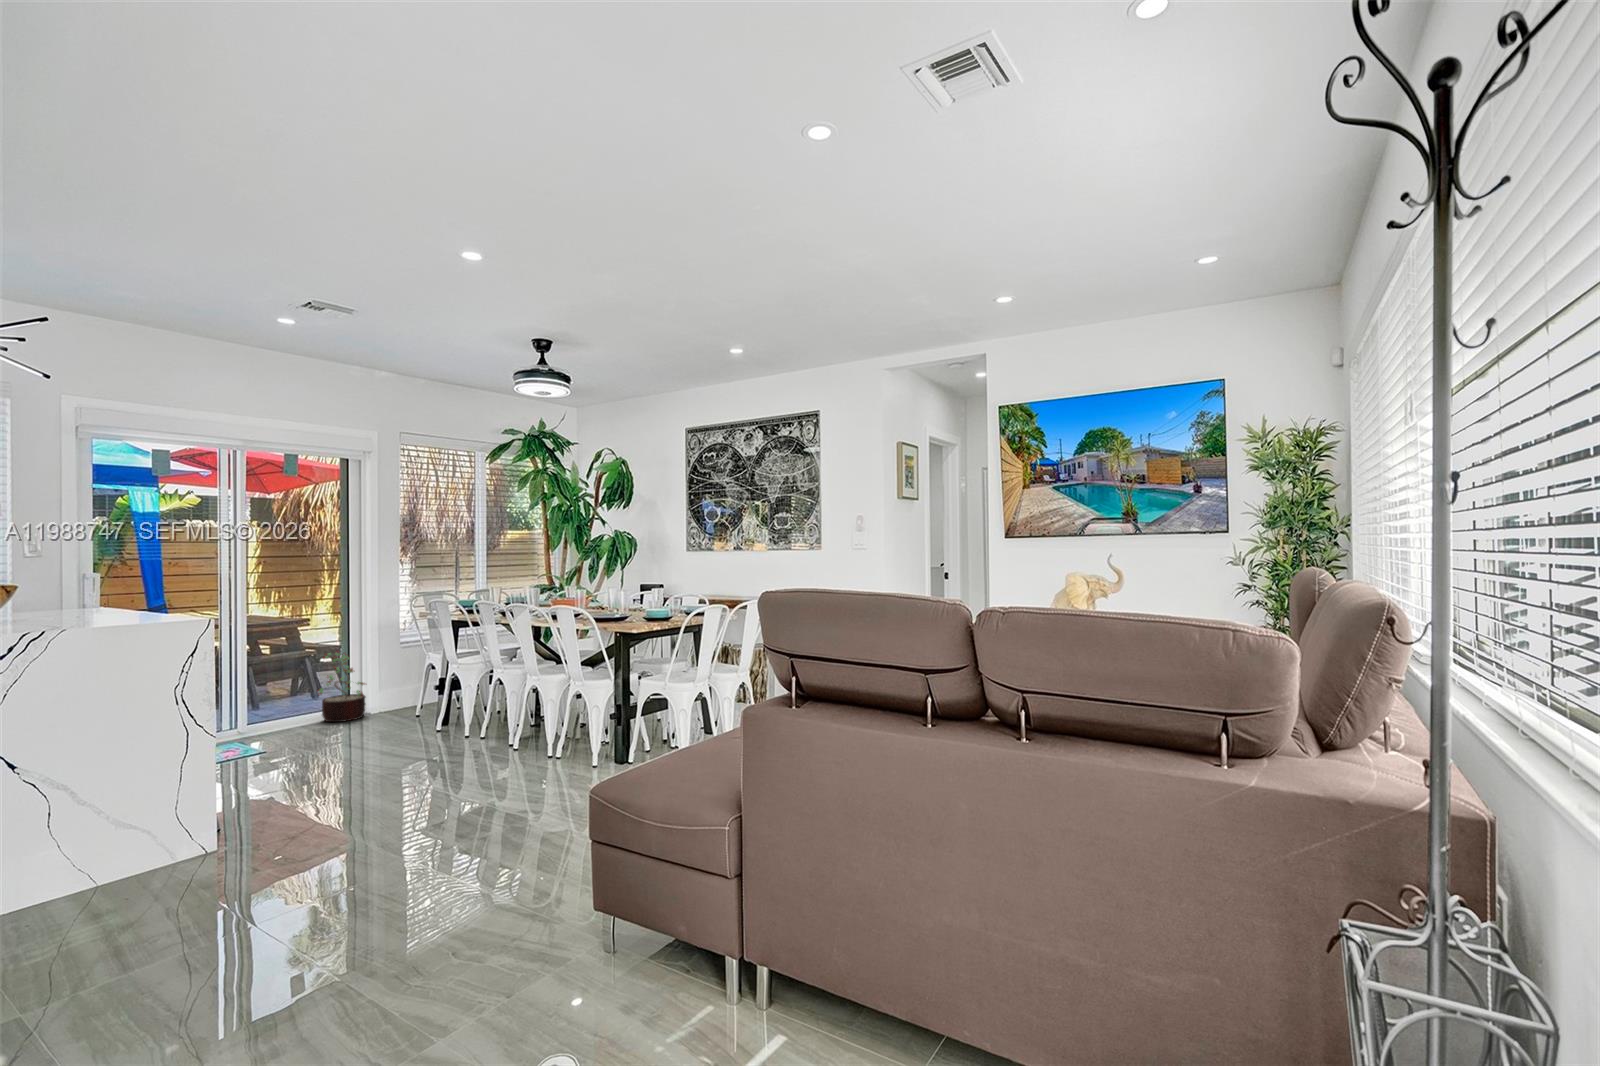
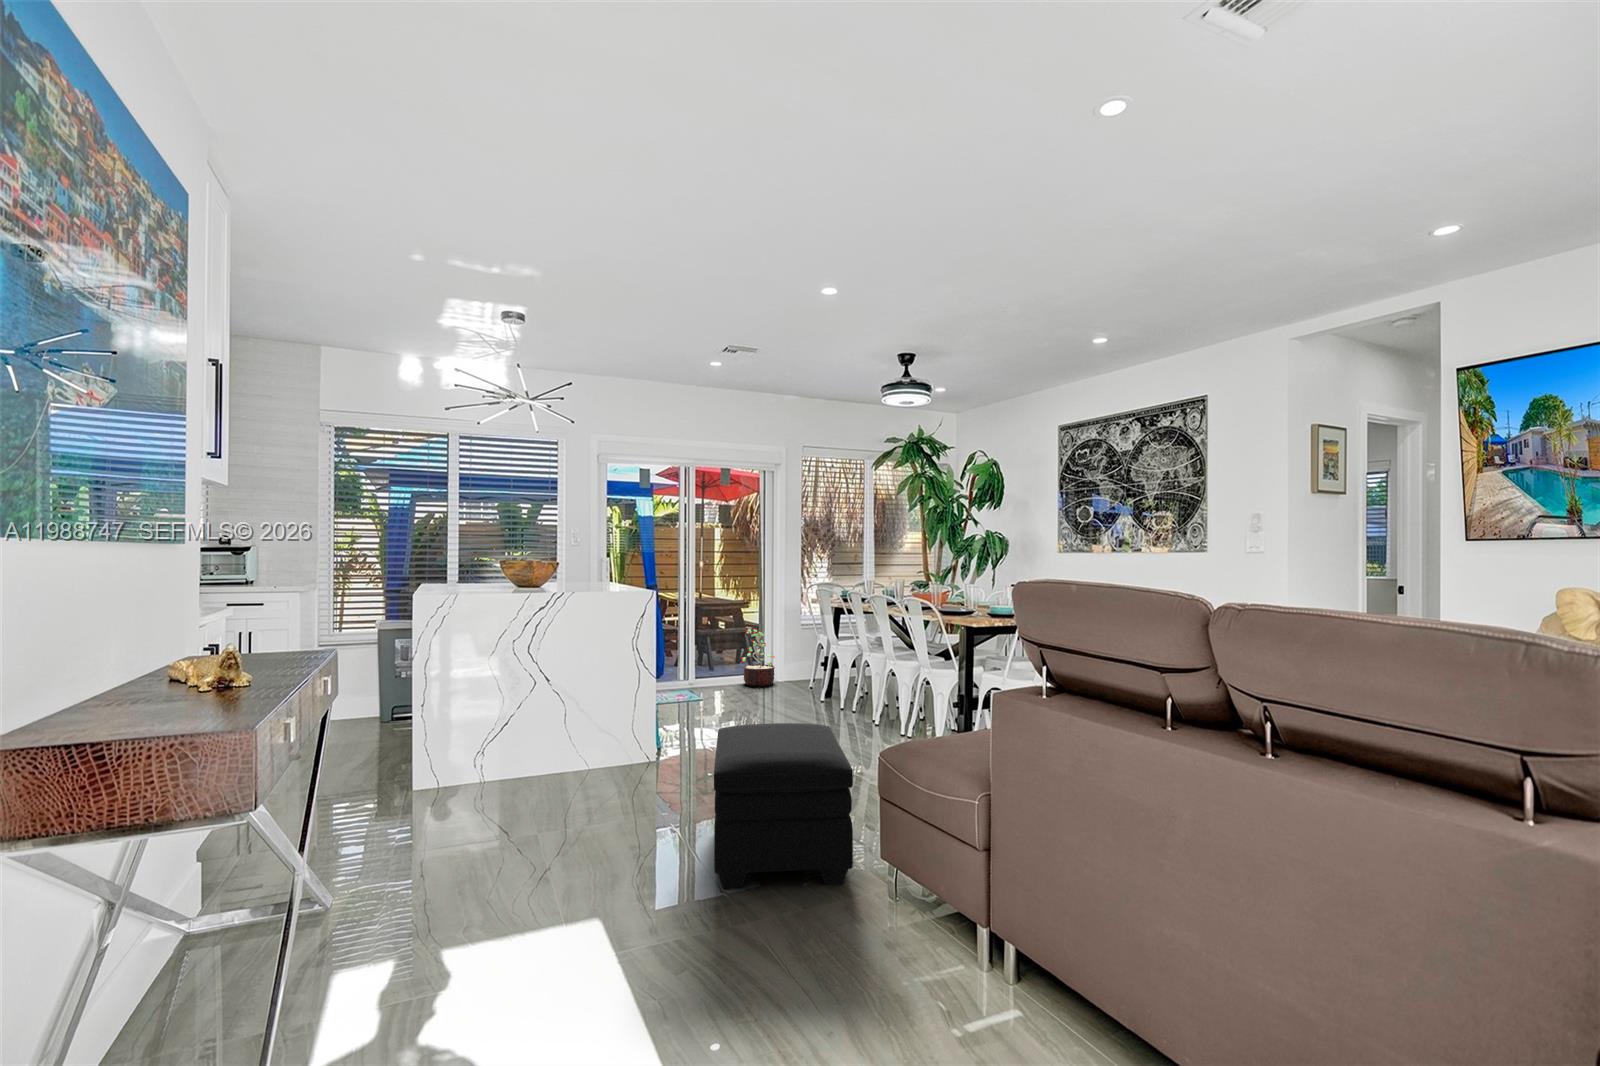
ottoman: none [347,766,559,1007] -> present [714,723,853,889]

